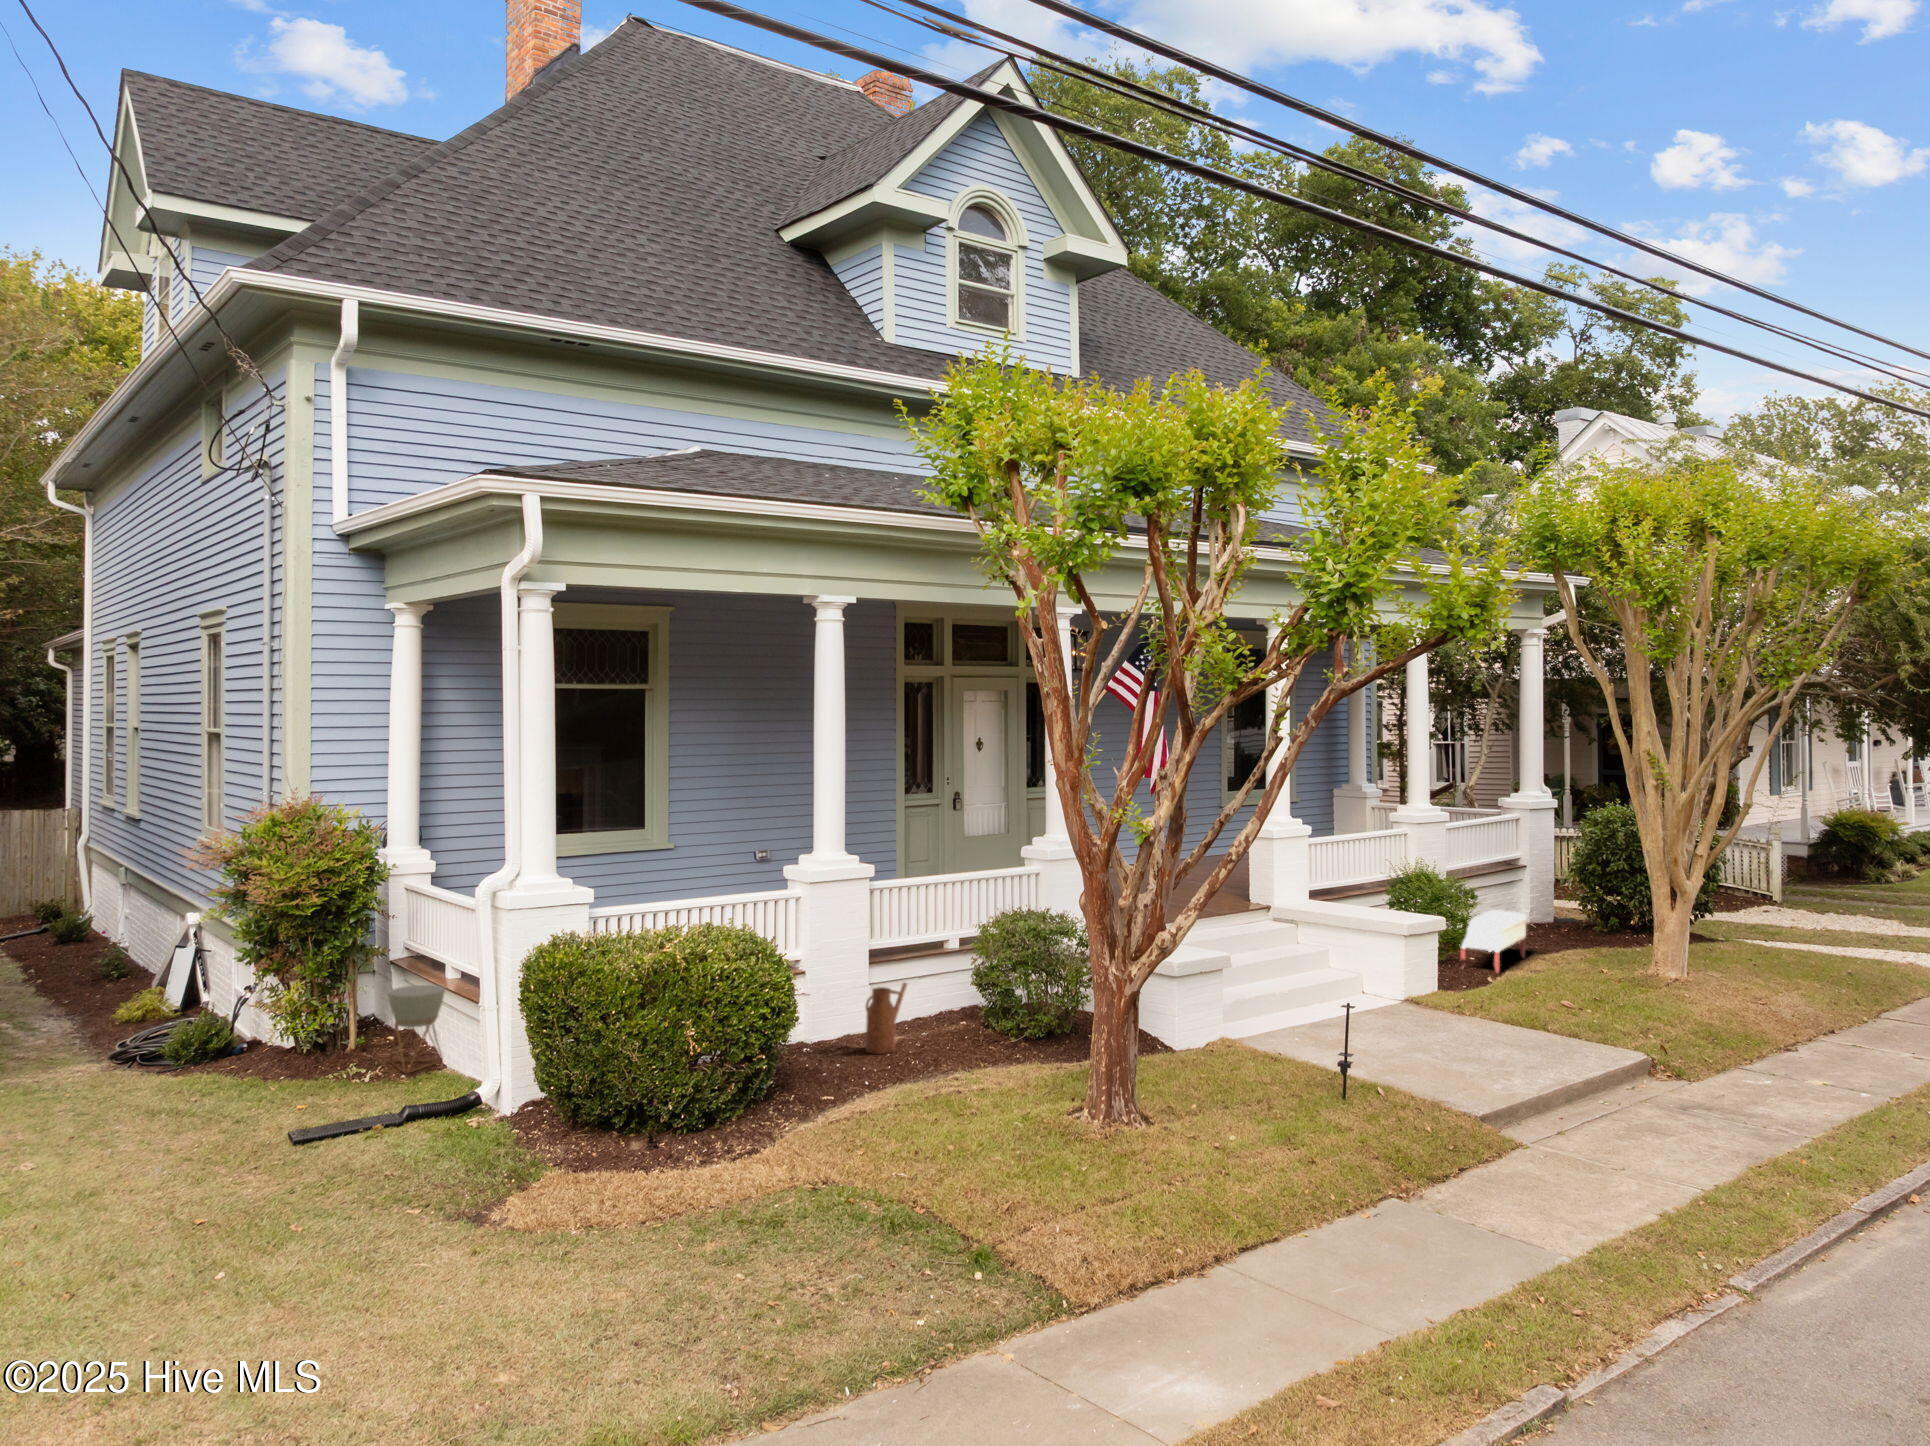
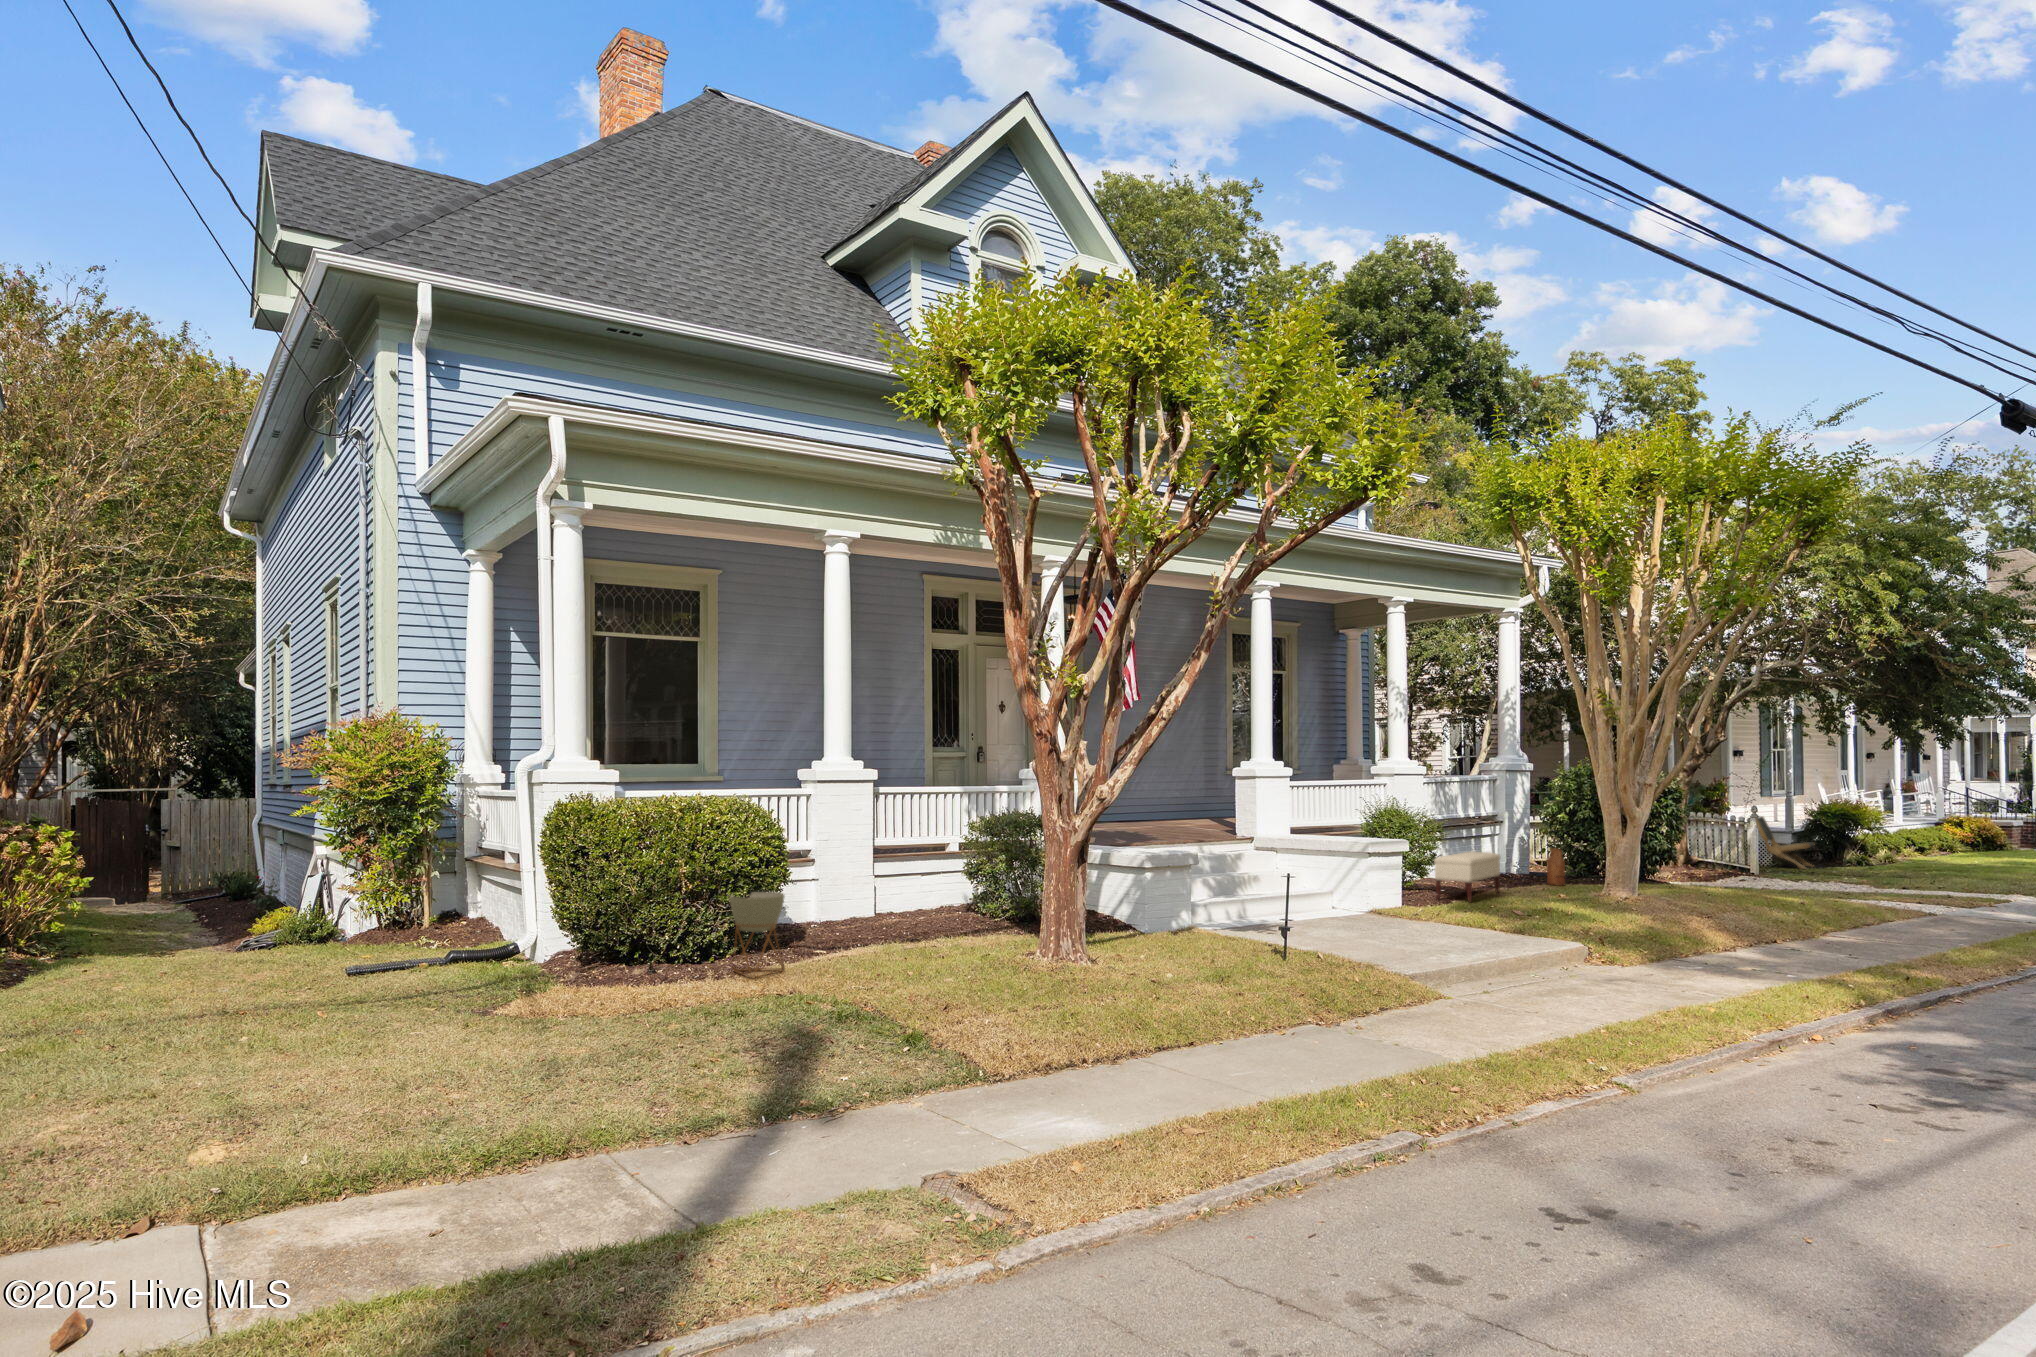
lounge chair: none [1774,840,1838,900] -> present [1755,816,1814,869]
watering can: present [866,983,907,1054] -> present [1547,848,1566,886]
planter: present [388,985,445,1073] -> present [730,892,785,978]

